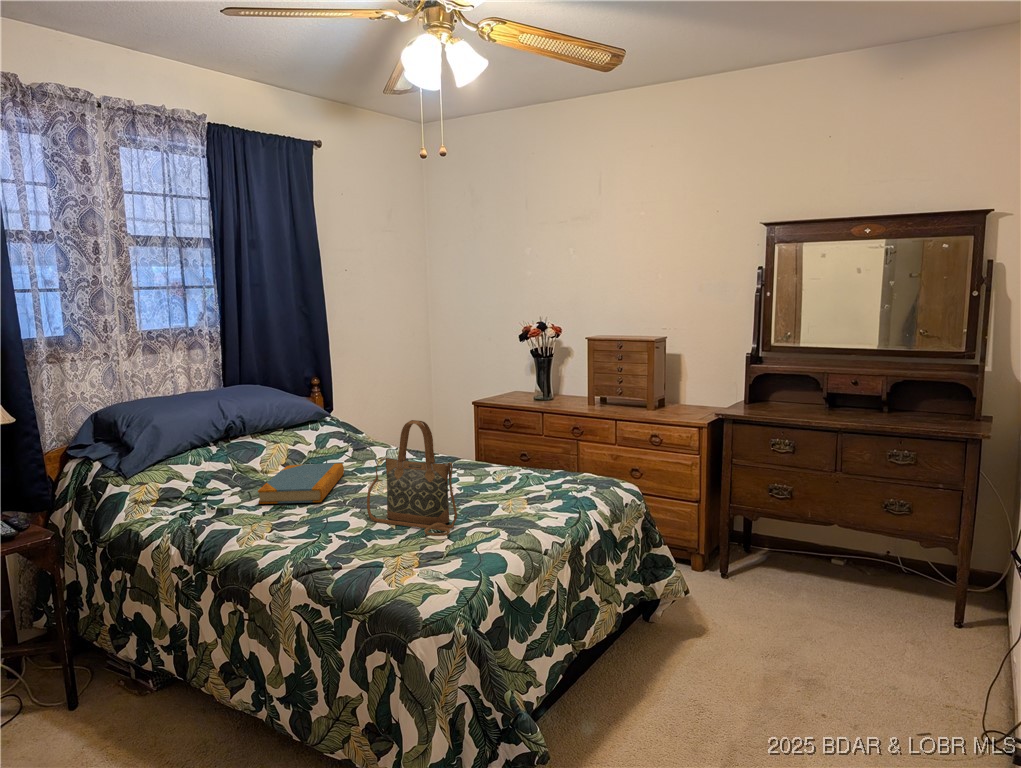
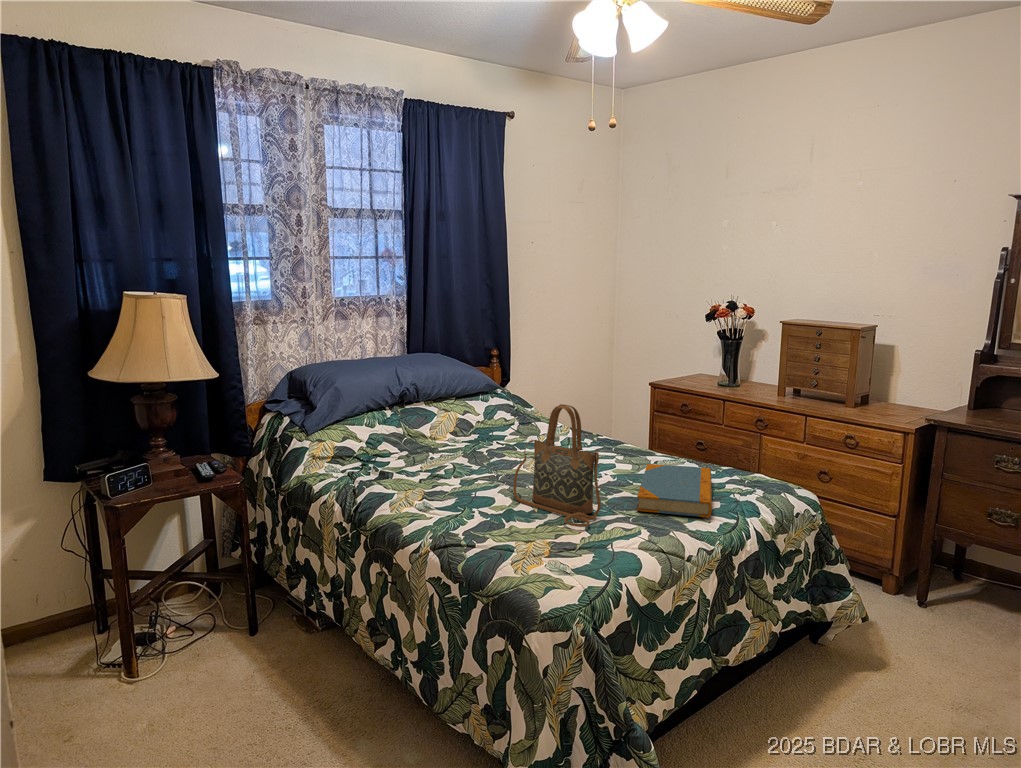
book: present [258,463,344,504] -> present [637,464,712,518]

